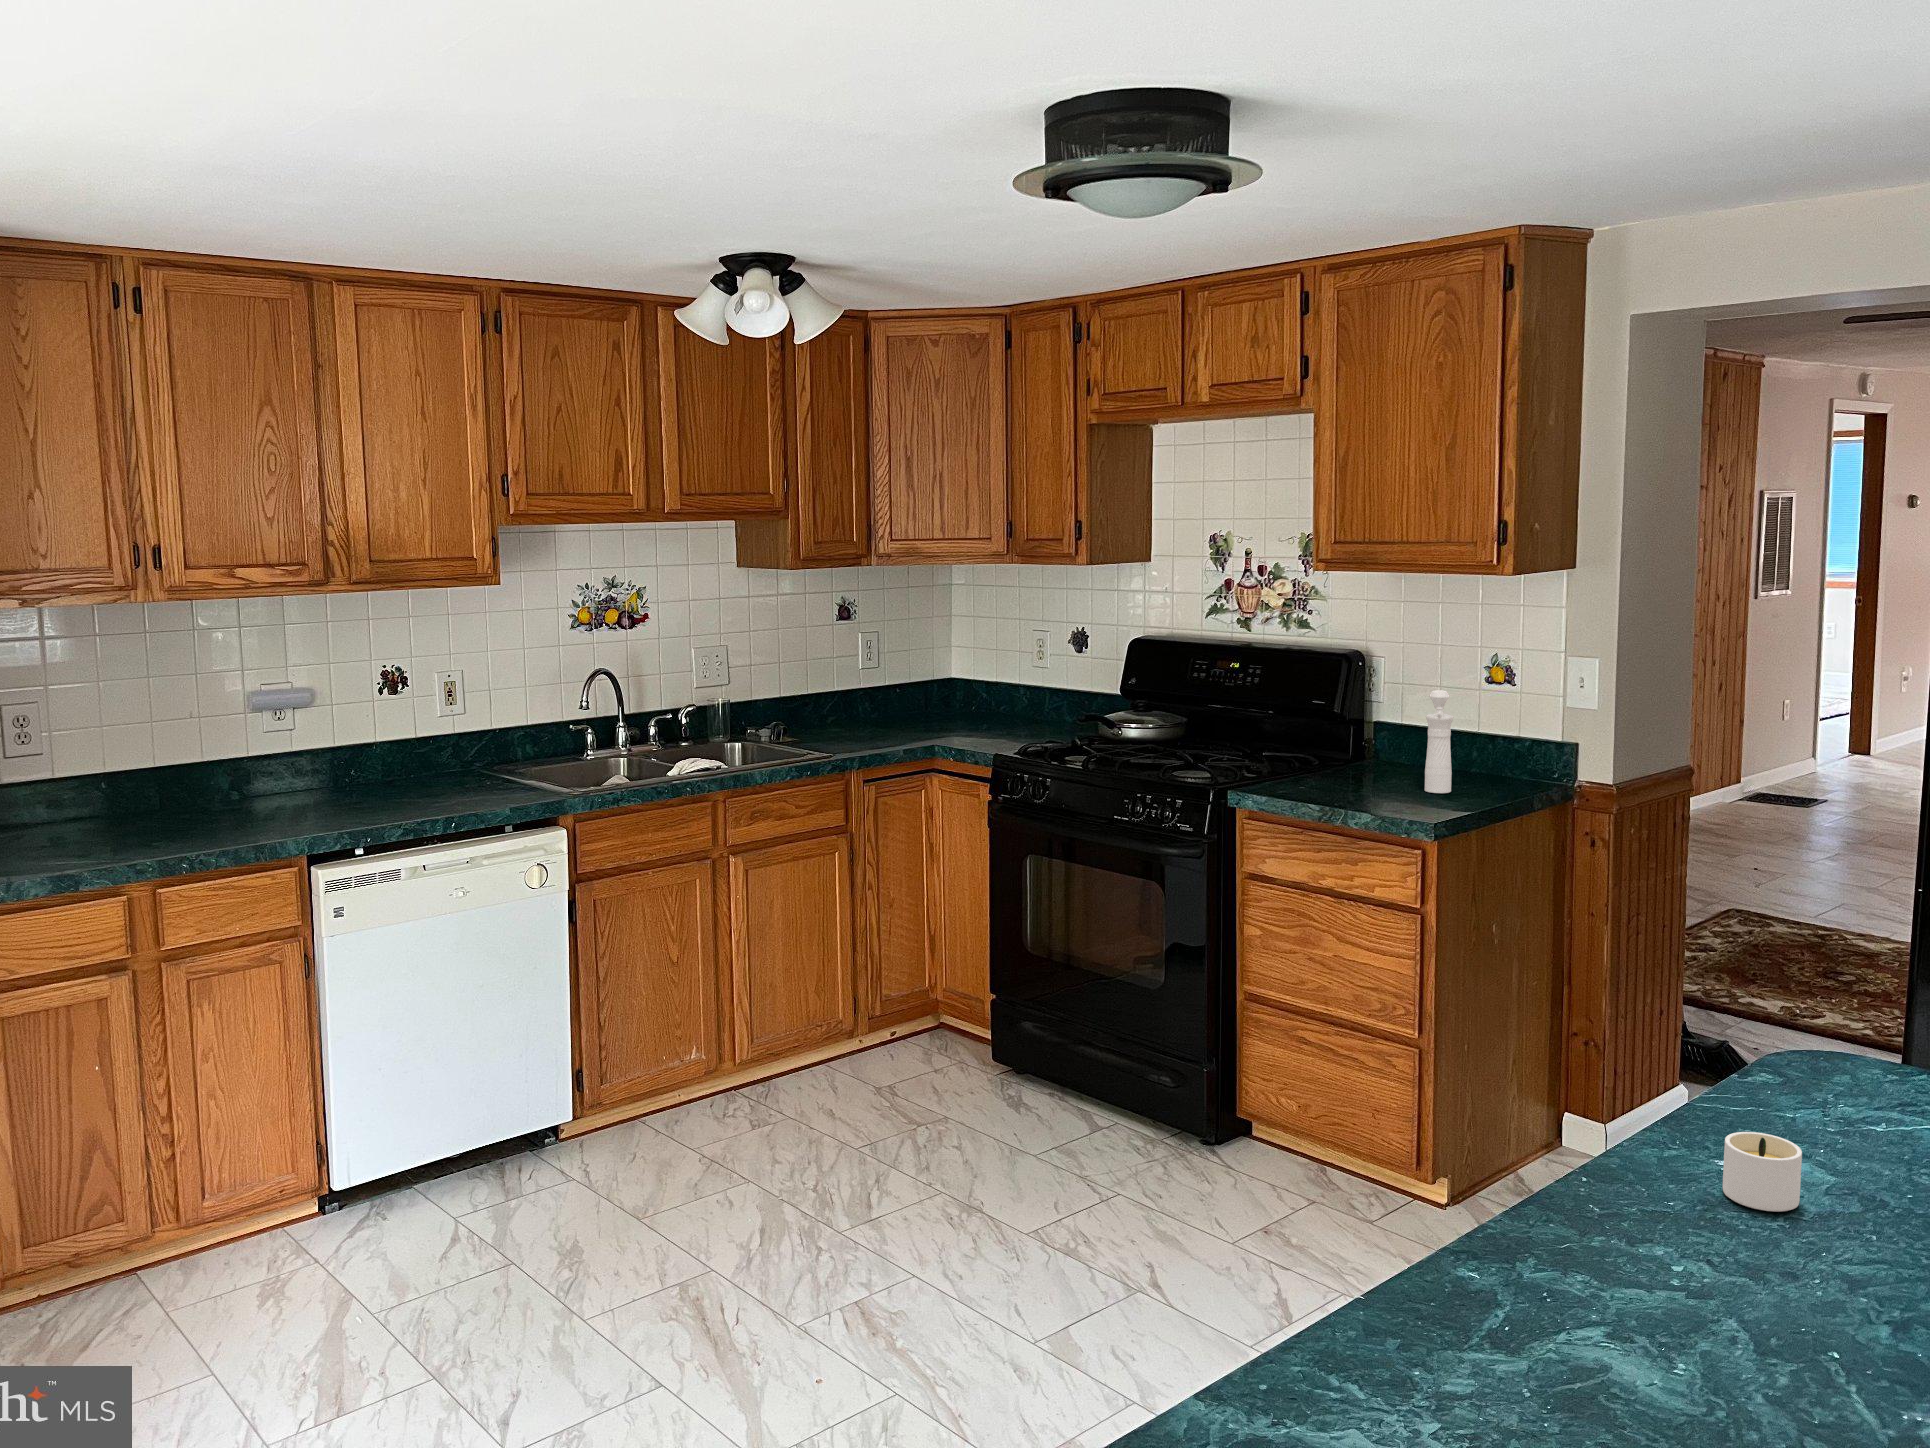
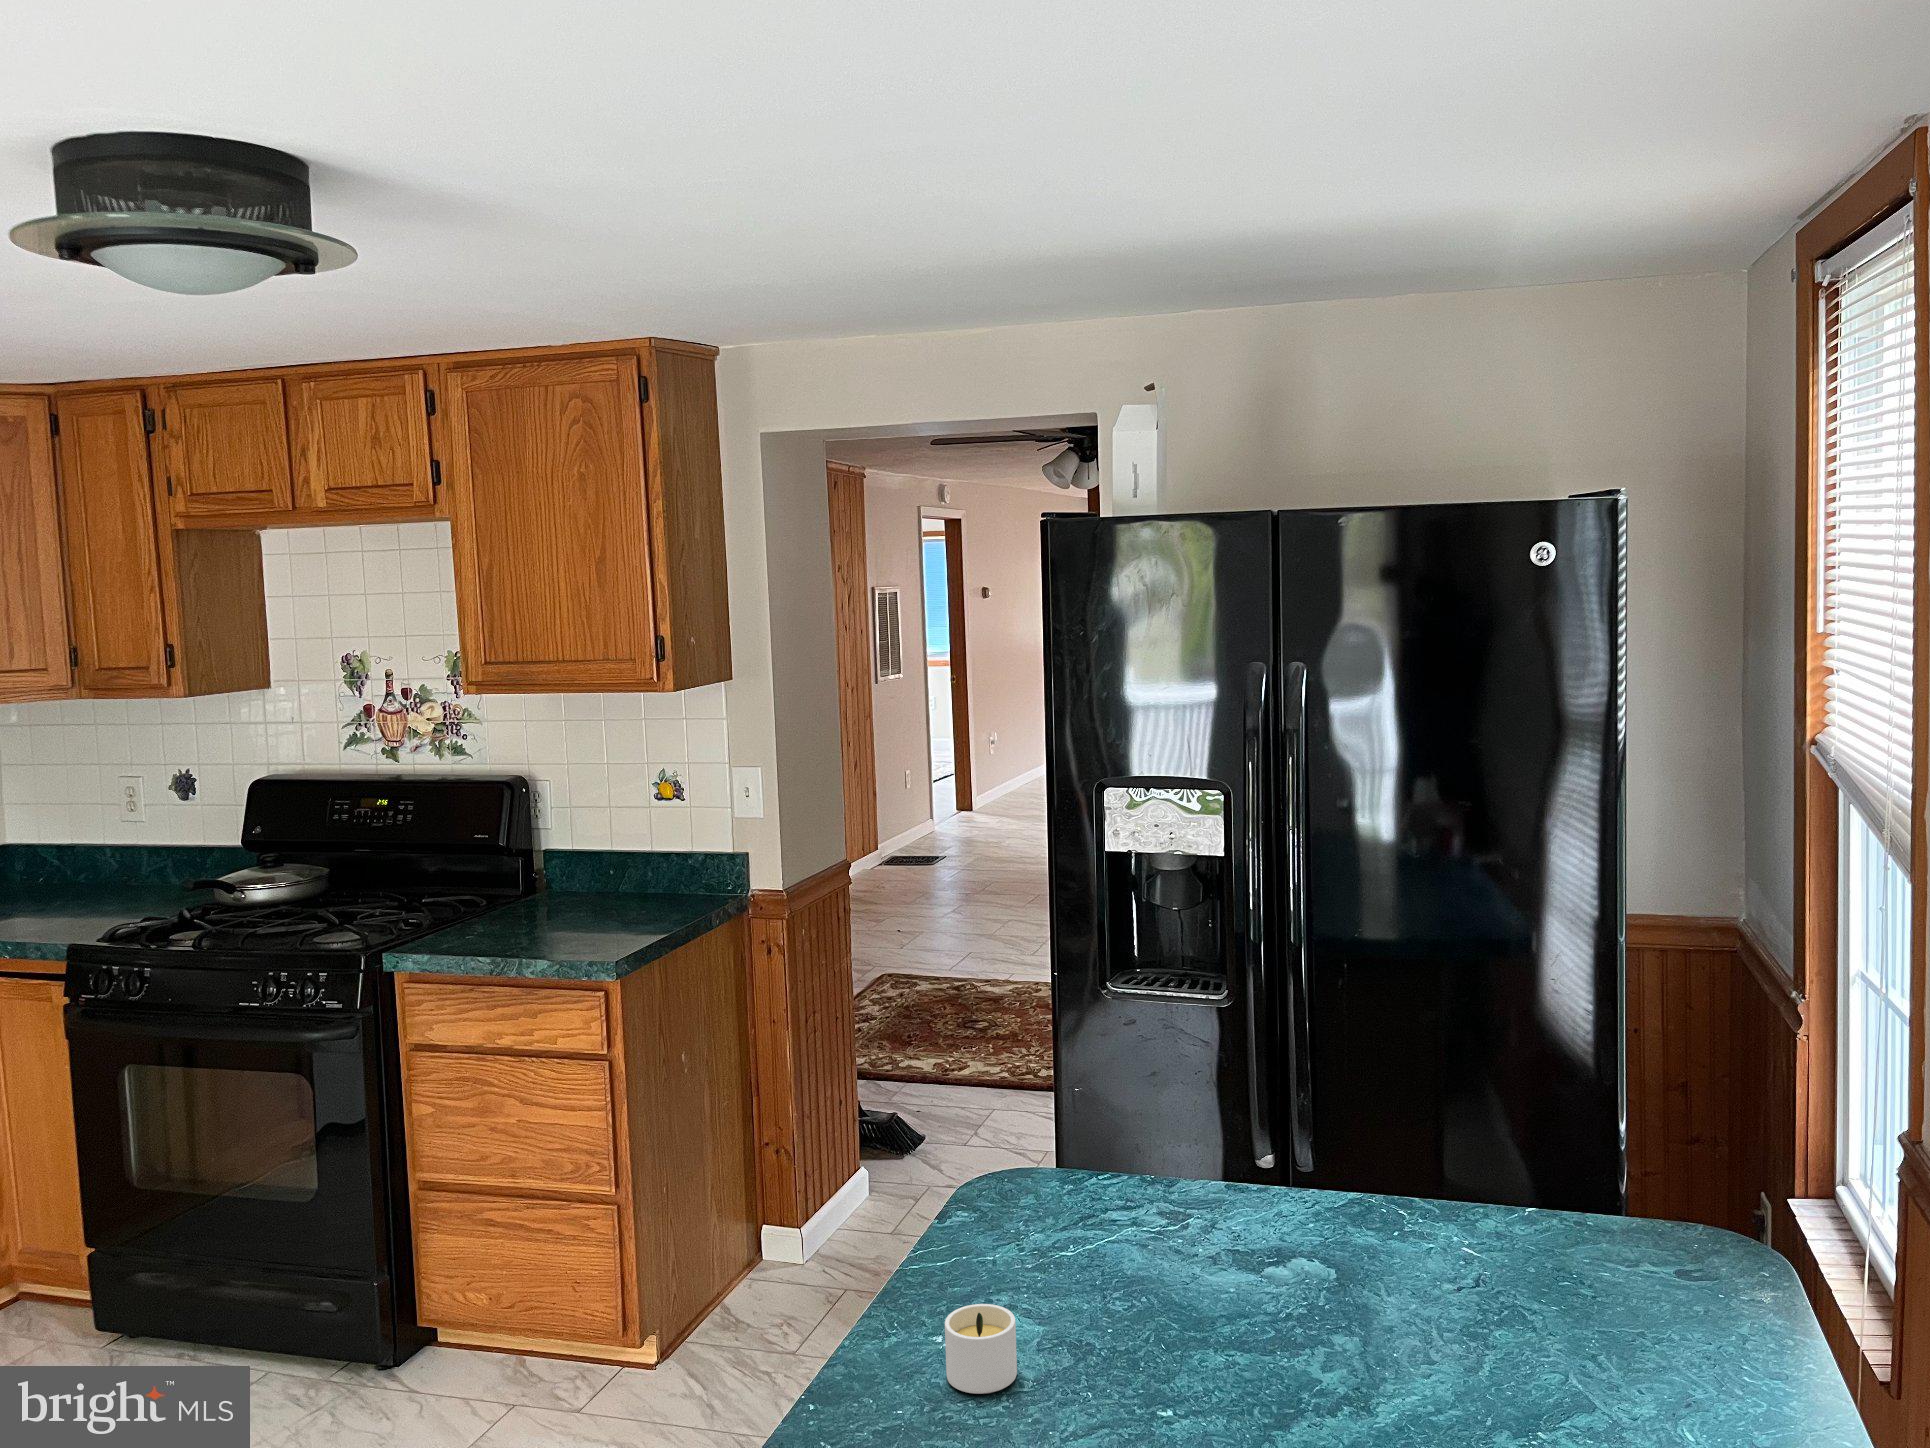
pepper mill: present [1425,690,1453,793] -> none [597,814,629,924]

